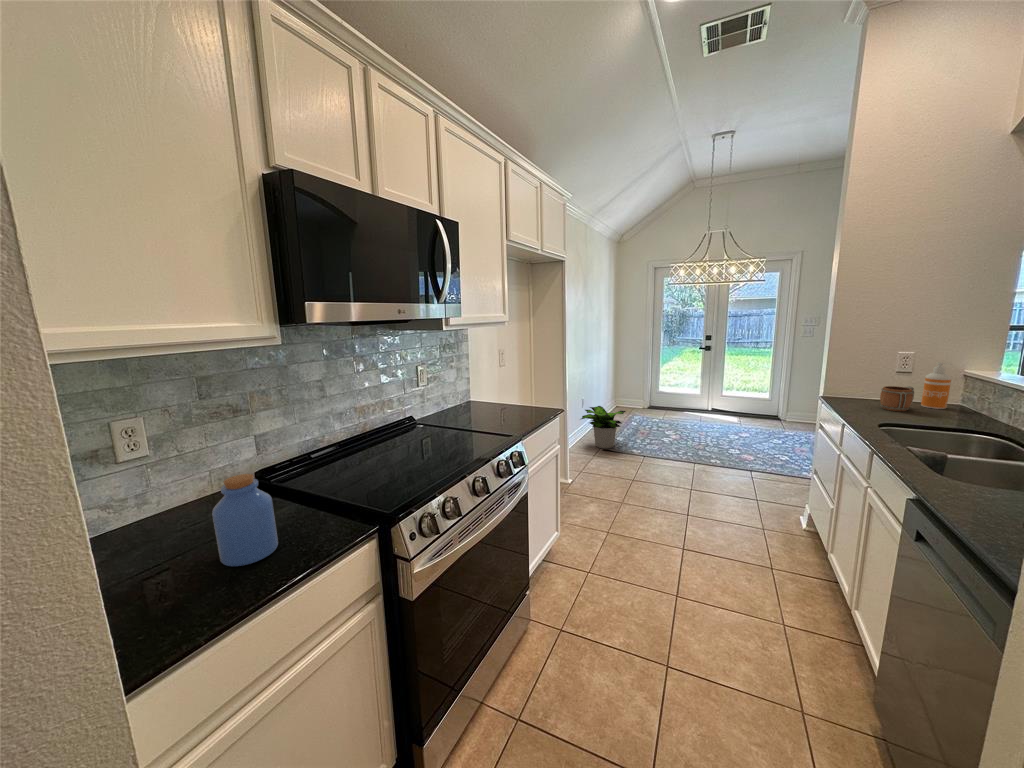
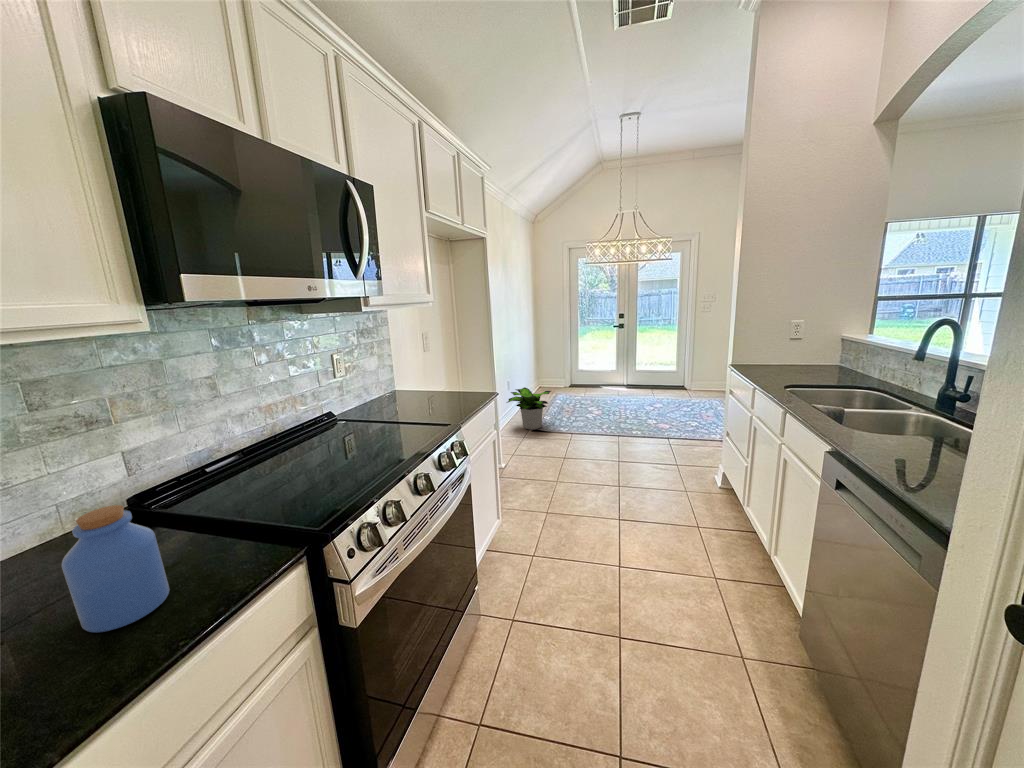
soap dispenser: present [921,362,952,409] -> none [811,328,834,369]
mug: present [880,386,914,411] -> none [780,351,806,374]

